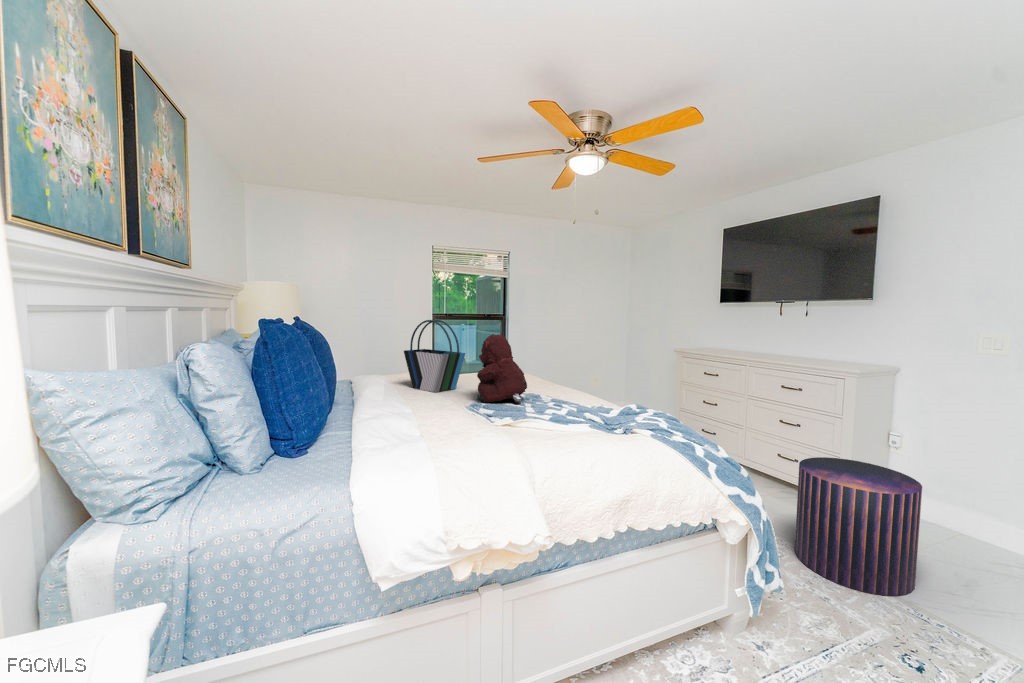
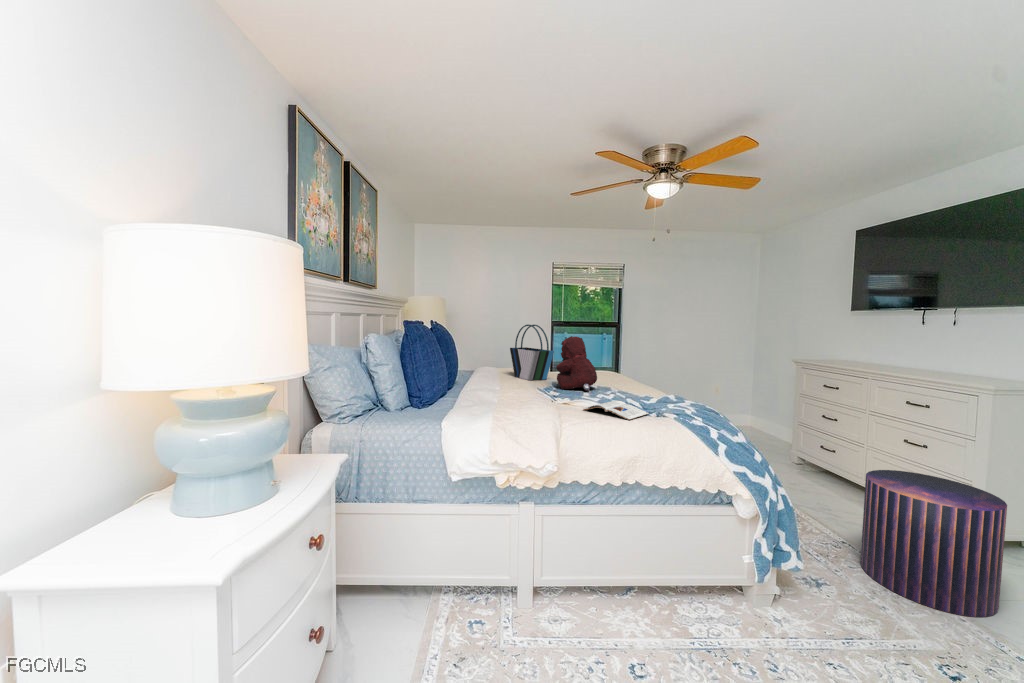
magazine: none [539,417,619,445] -> present [583,401,649,420]

